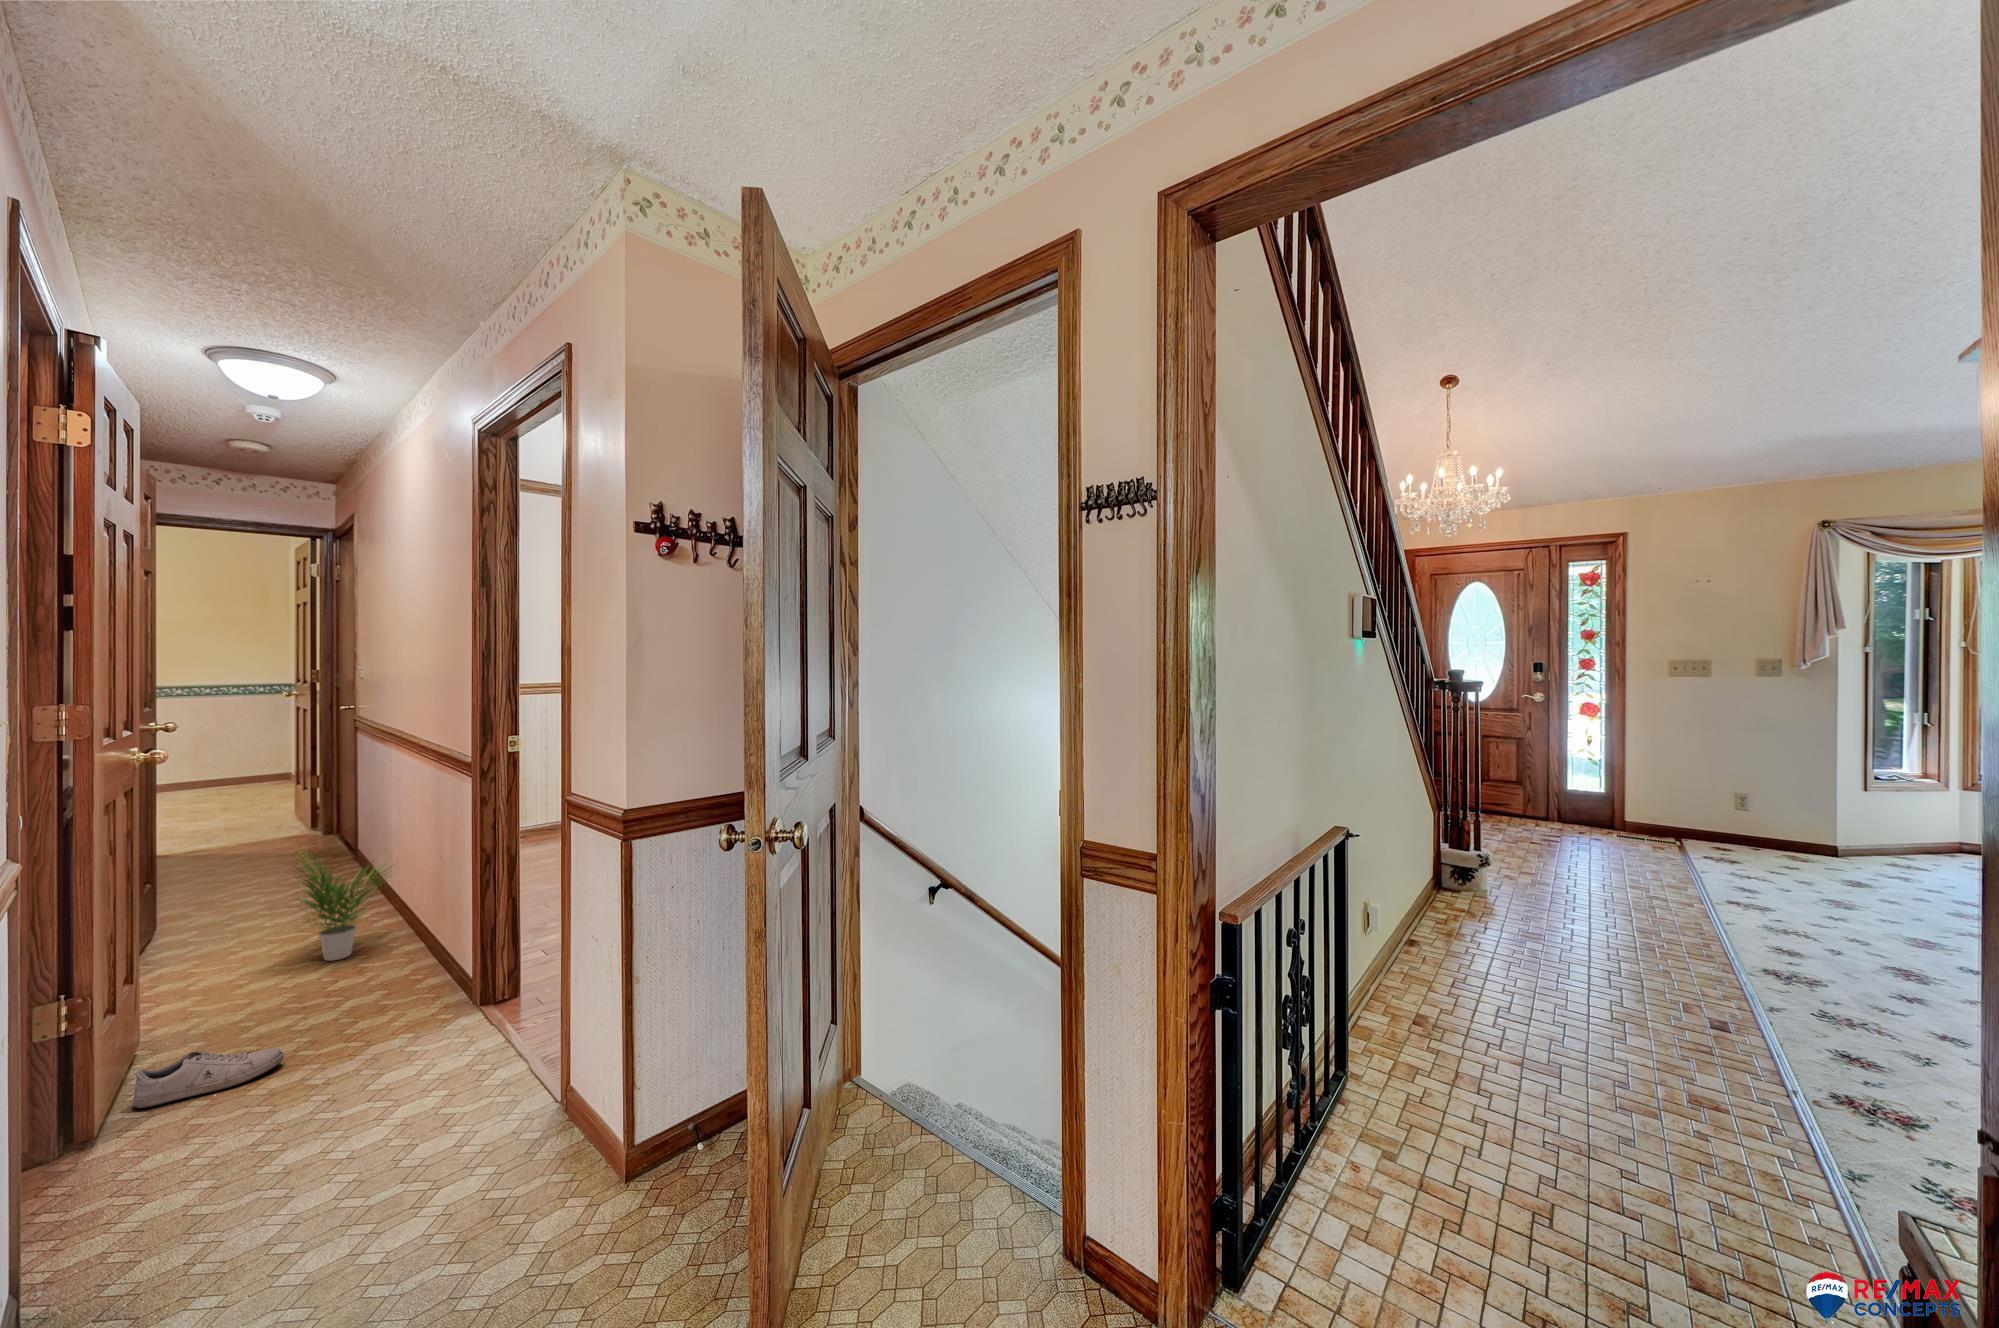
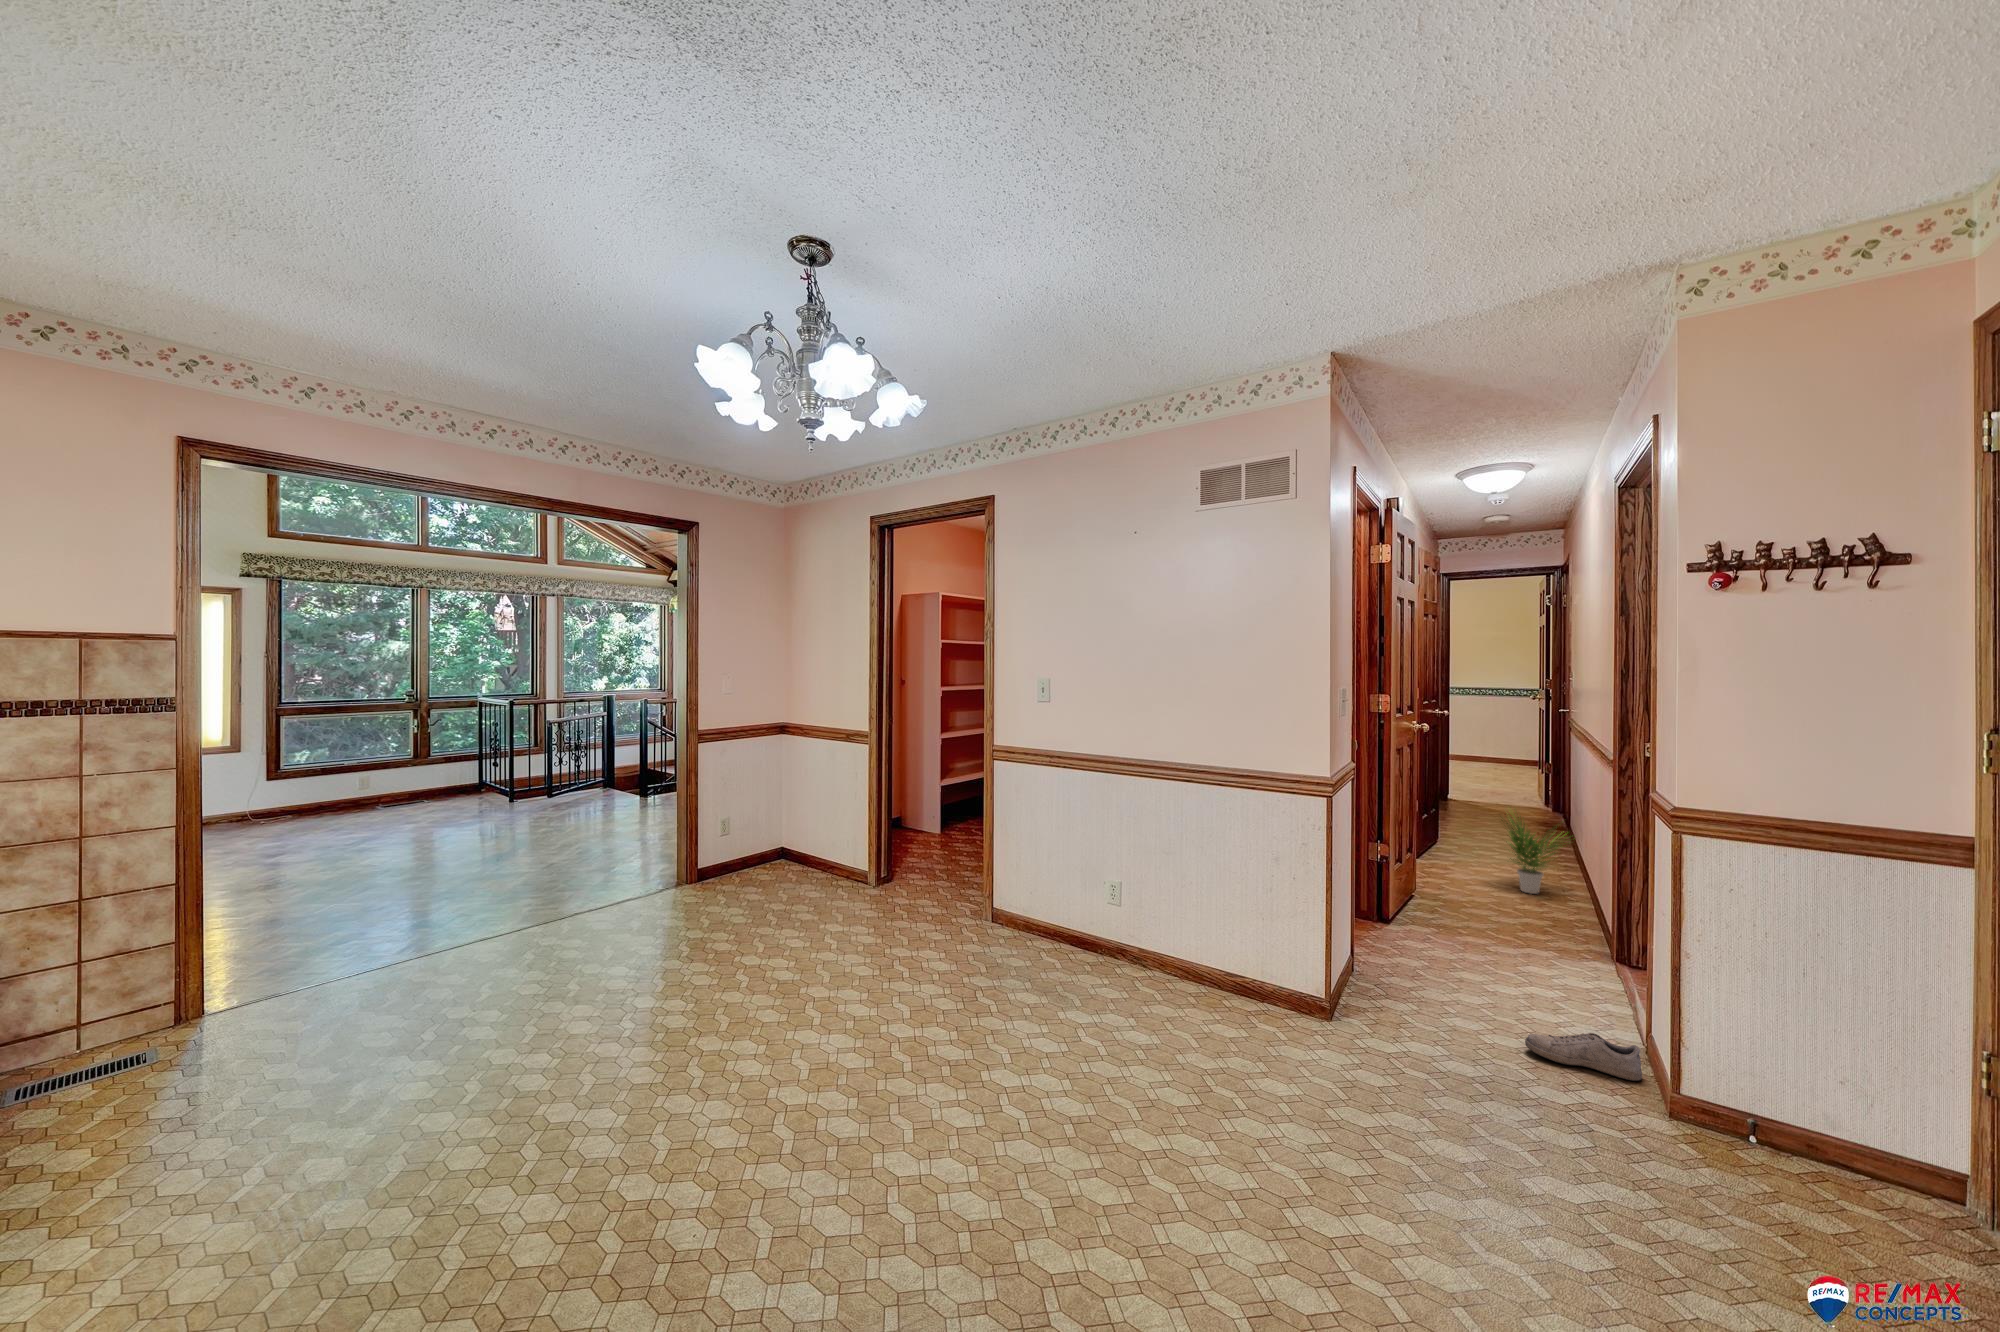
shoe: present [133,1048,284,1108] -> present [1525,1033,1642,1081]

